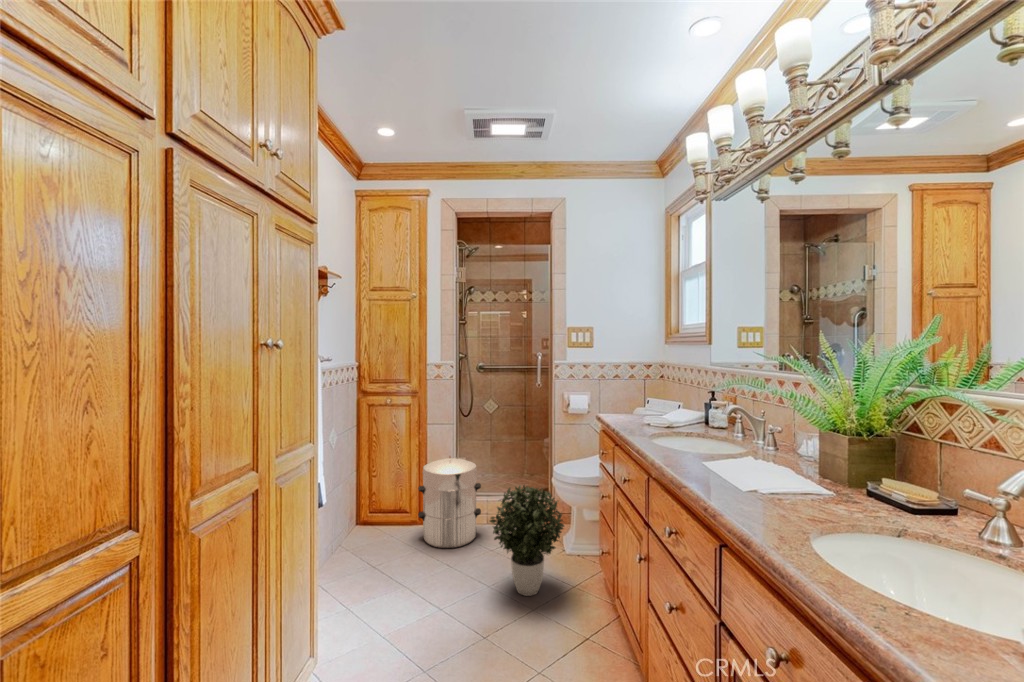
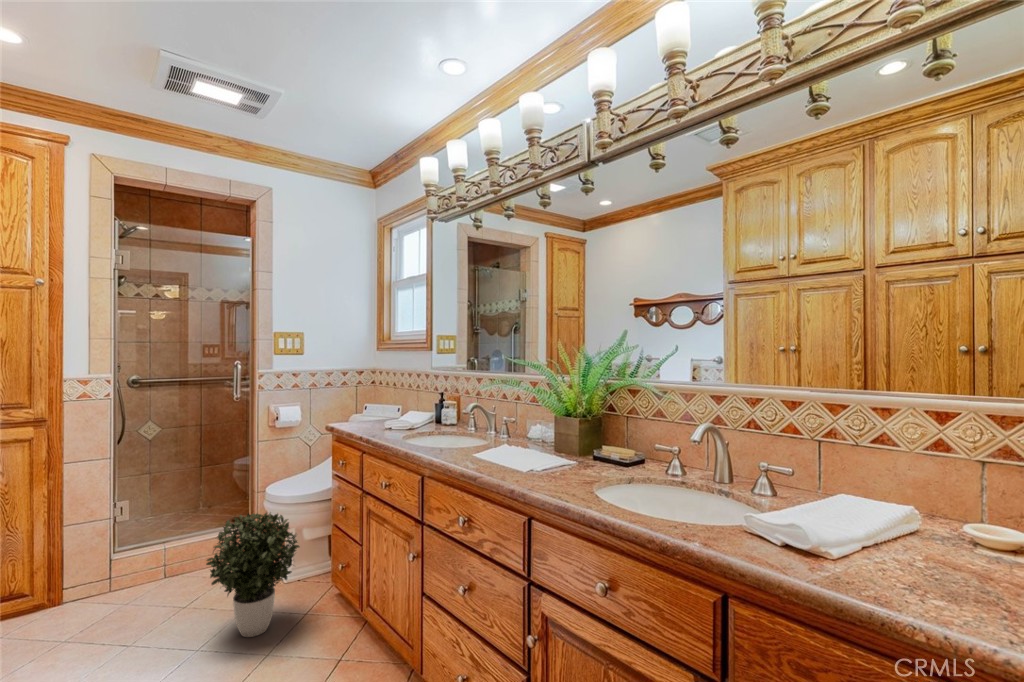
waste bin: present [418,456,481,548] -> none [57,502,164,629]

